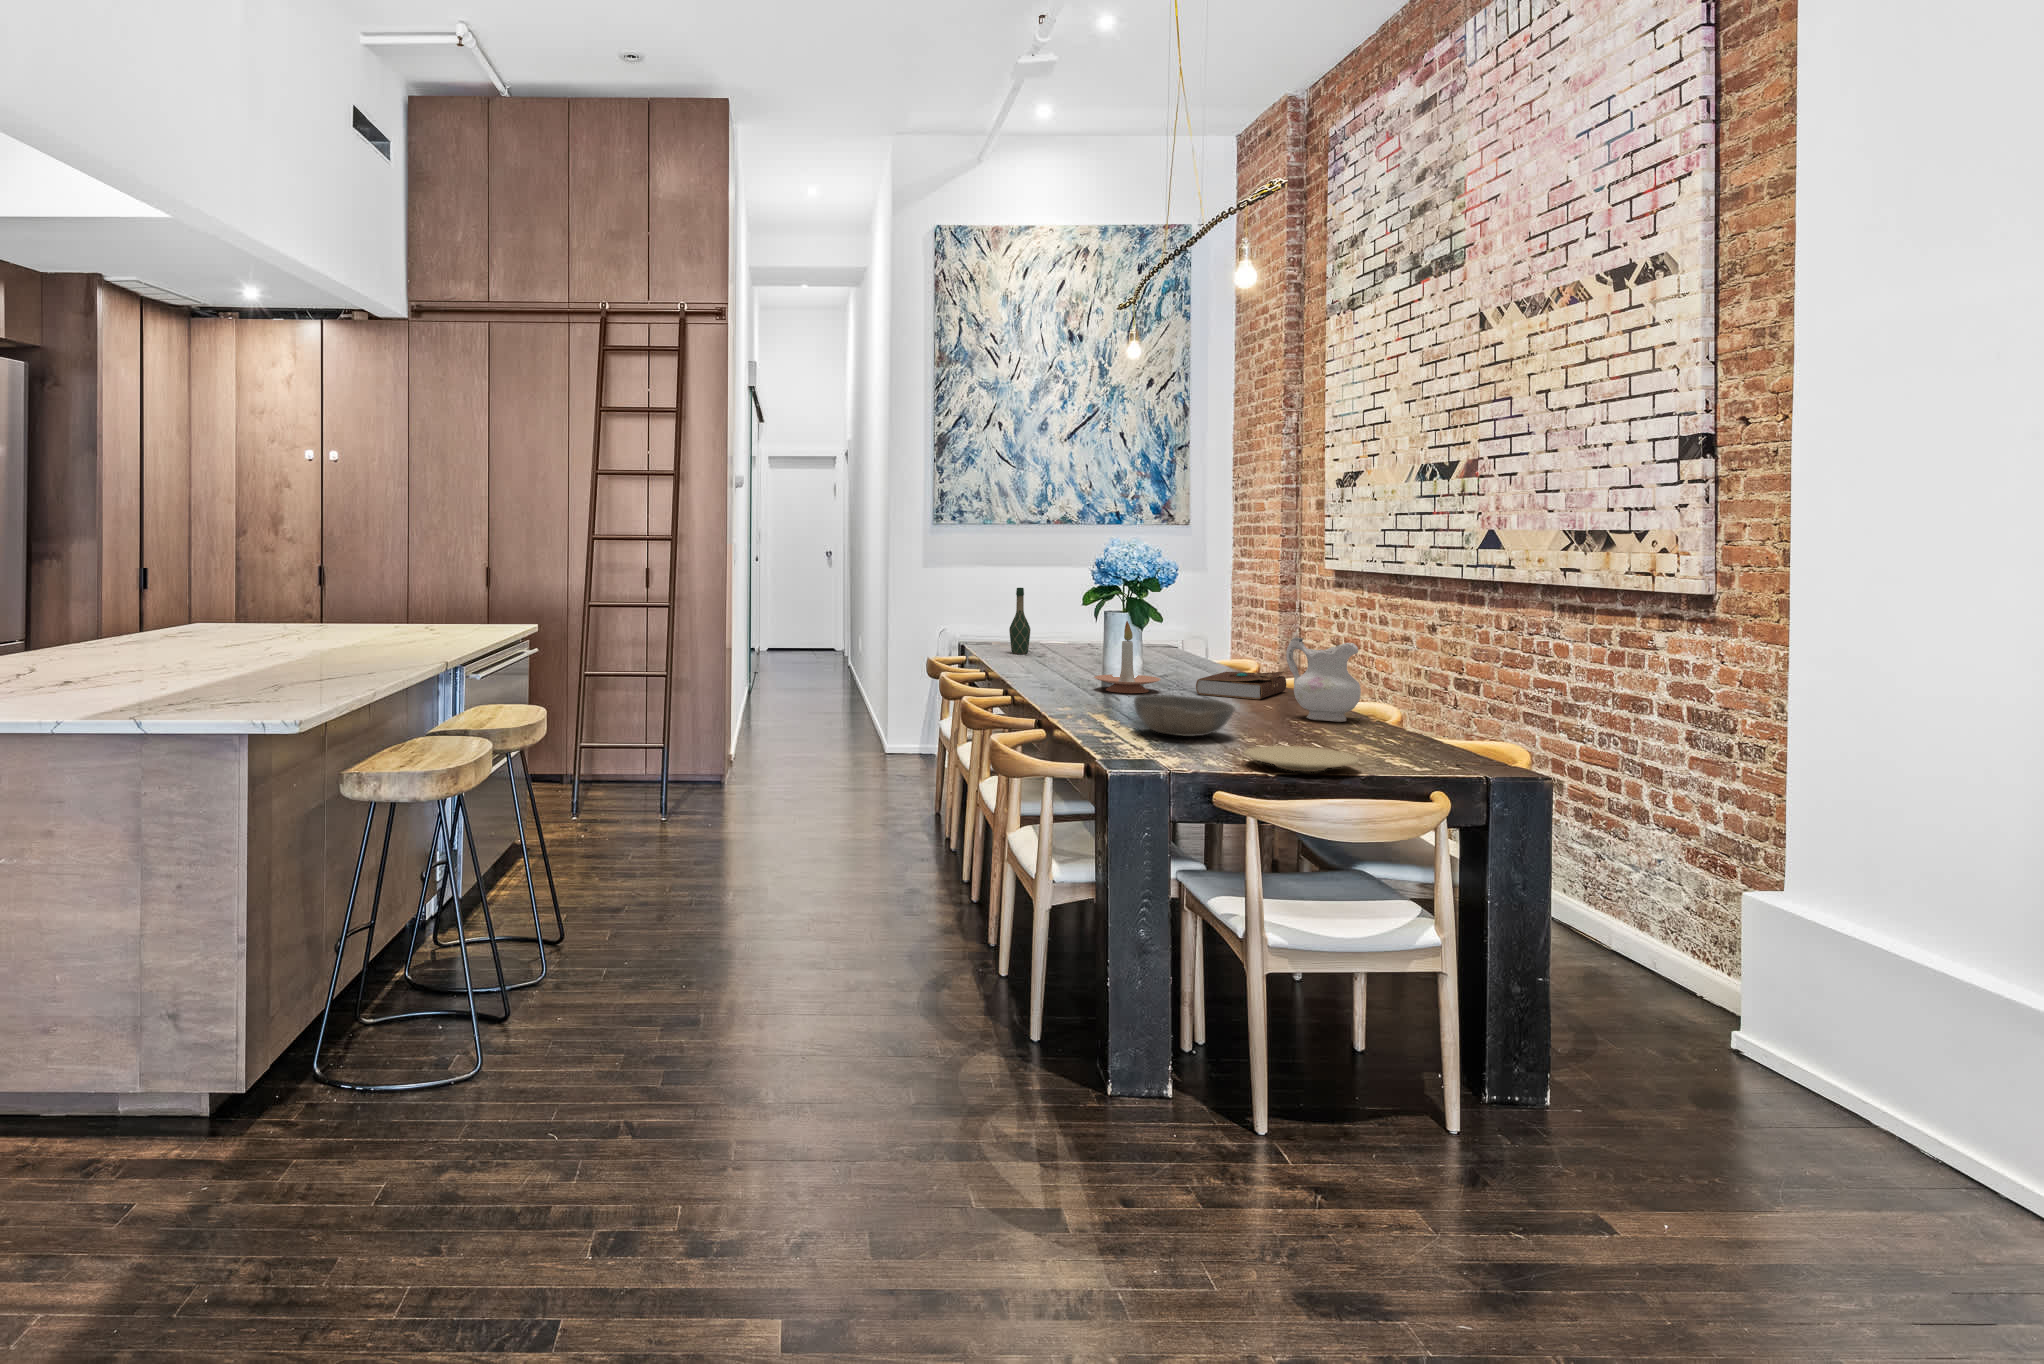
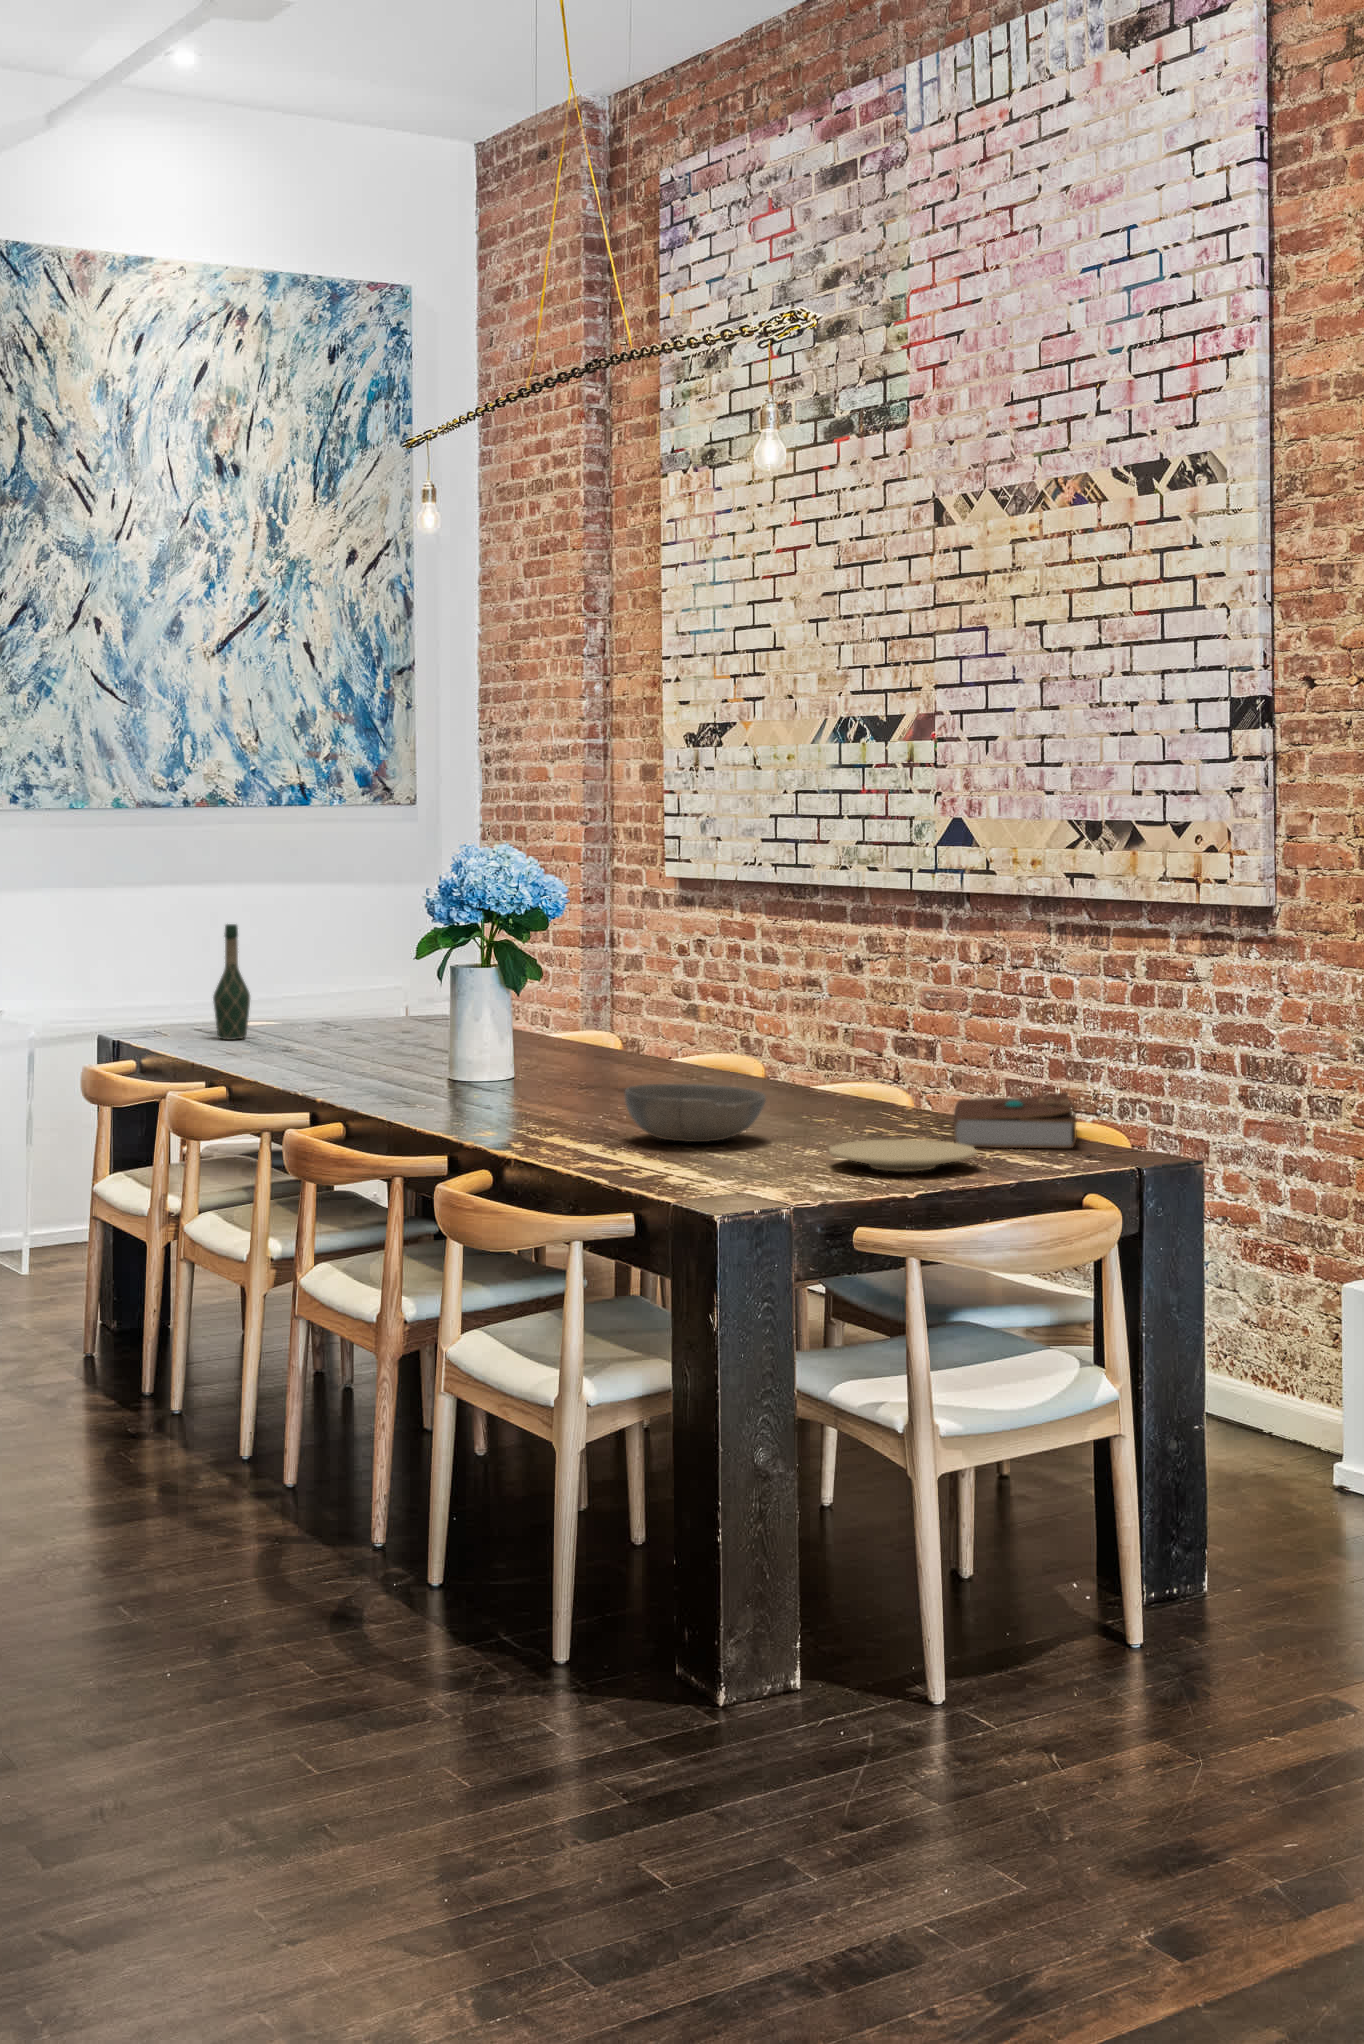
candle holder: present [1094,621,1161,693] -> none [457,974,560,1089]
ceramic pitcher: present [1286,637,1361,722] -> none [777,987,881,1106]
book: present [1196,671,1286,699] -> present [953,1092,1077,1148]

